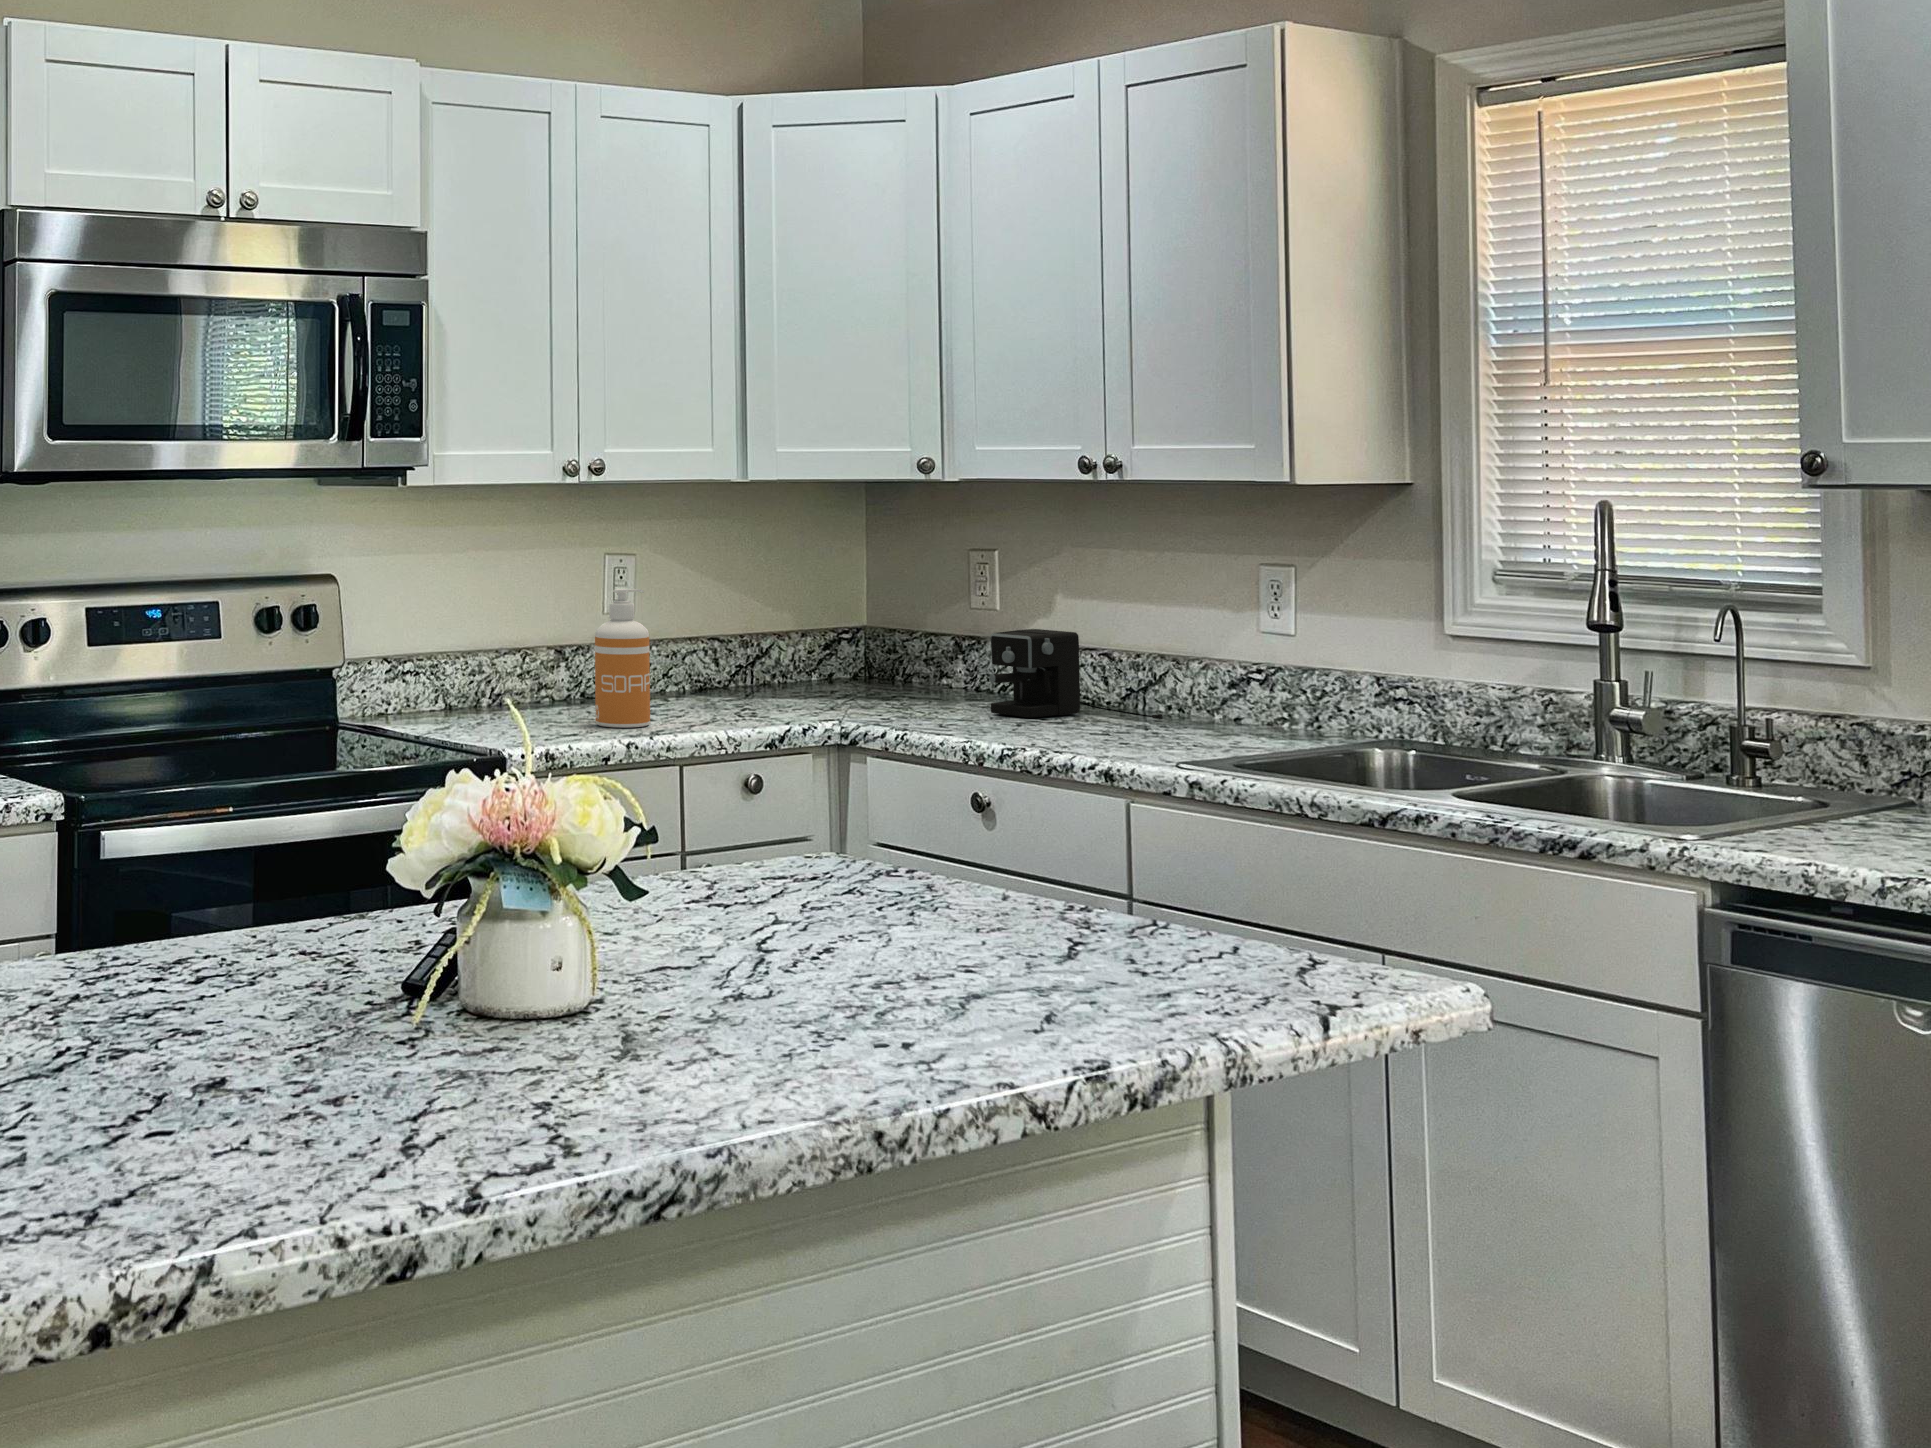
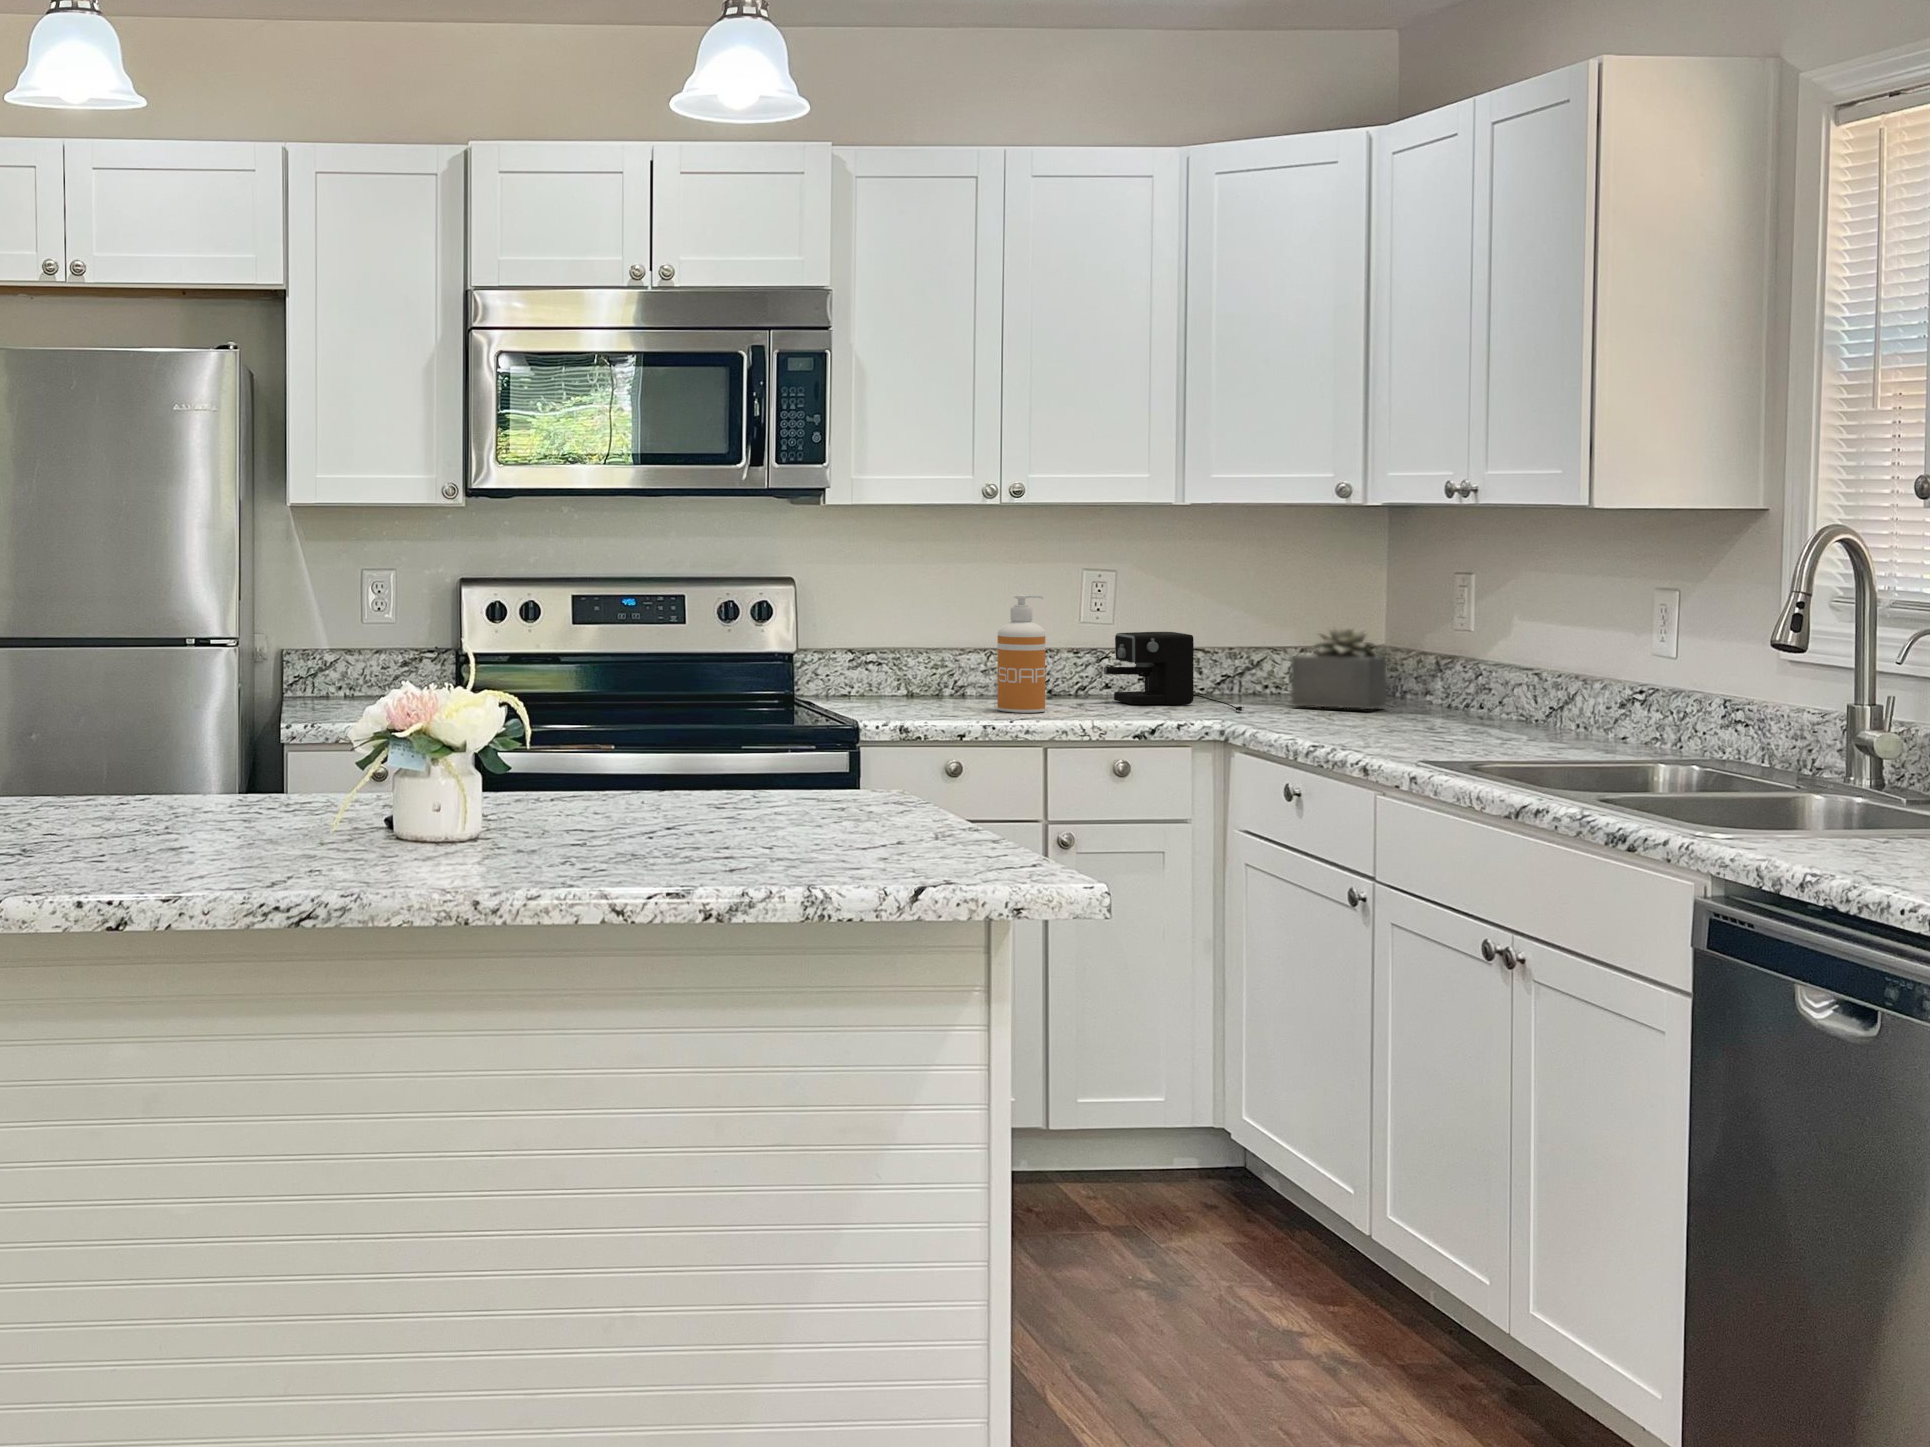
succulent plant: none [845,610,929,700] -> present [1291,627,1386,709]
coffee maker: present [989,629,1164,719] -> present [1104,632,1244,711]

